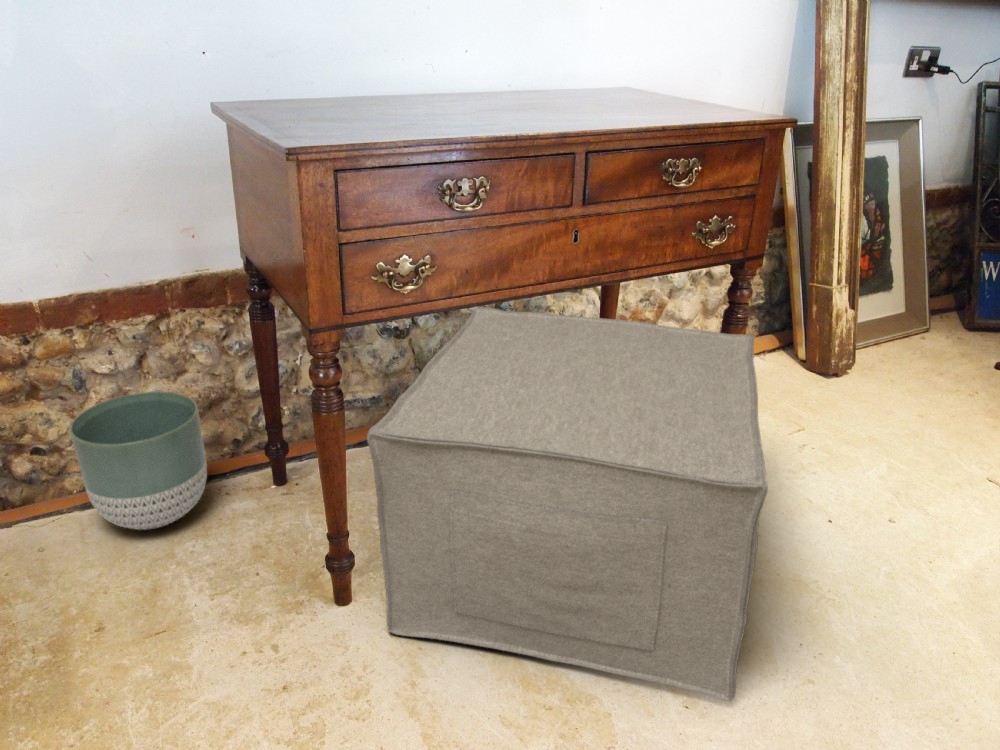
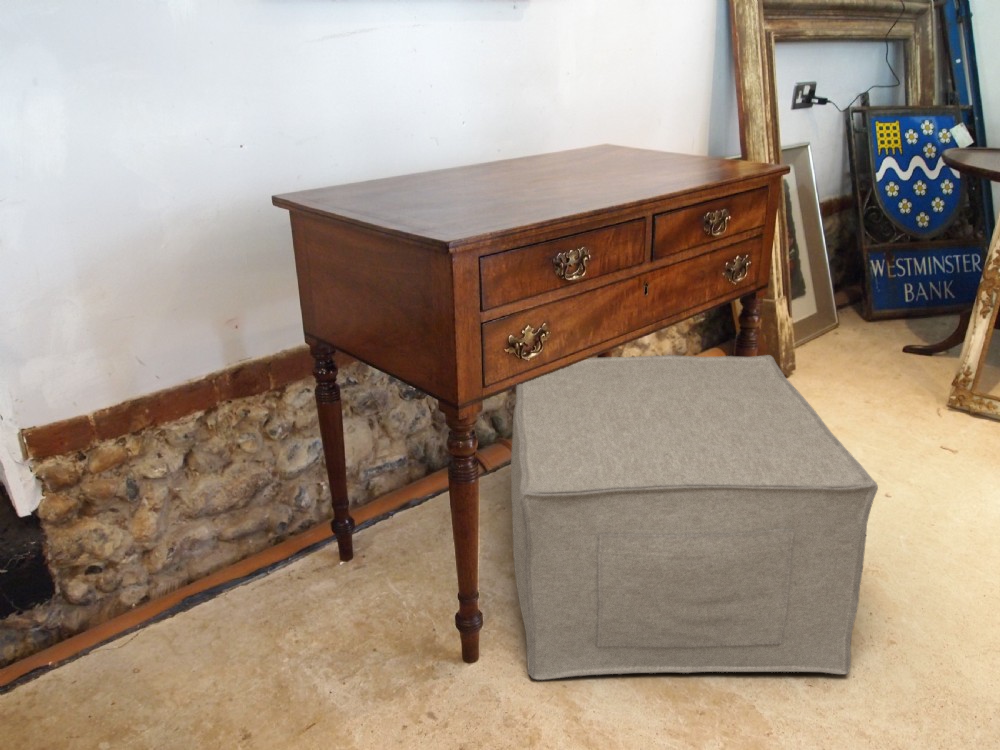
planter: present [70,391,207,530] -> none [150,486,285,633]

